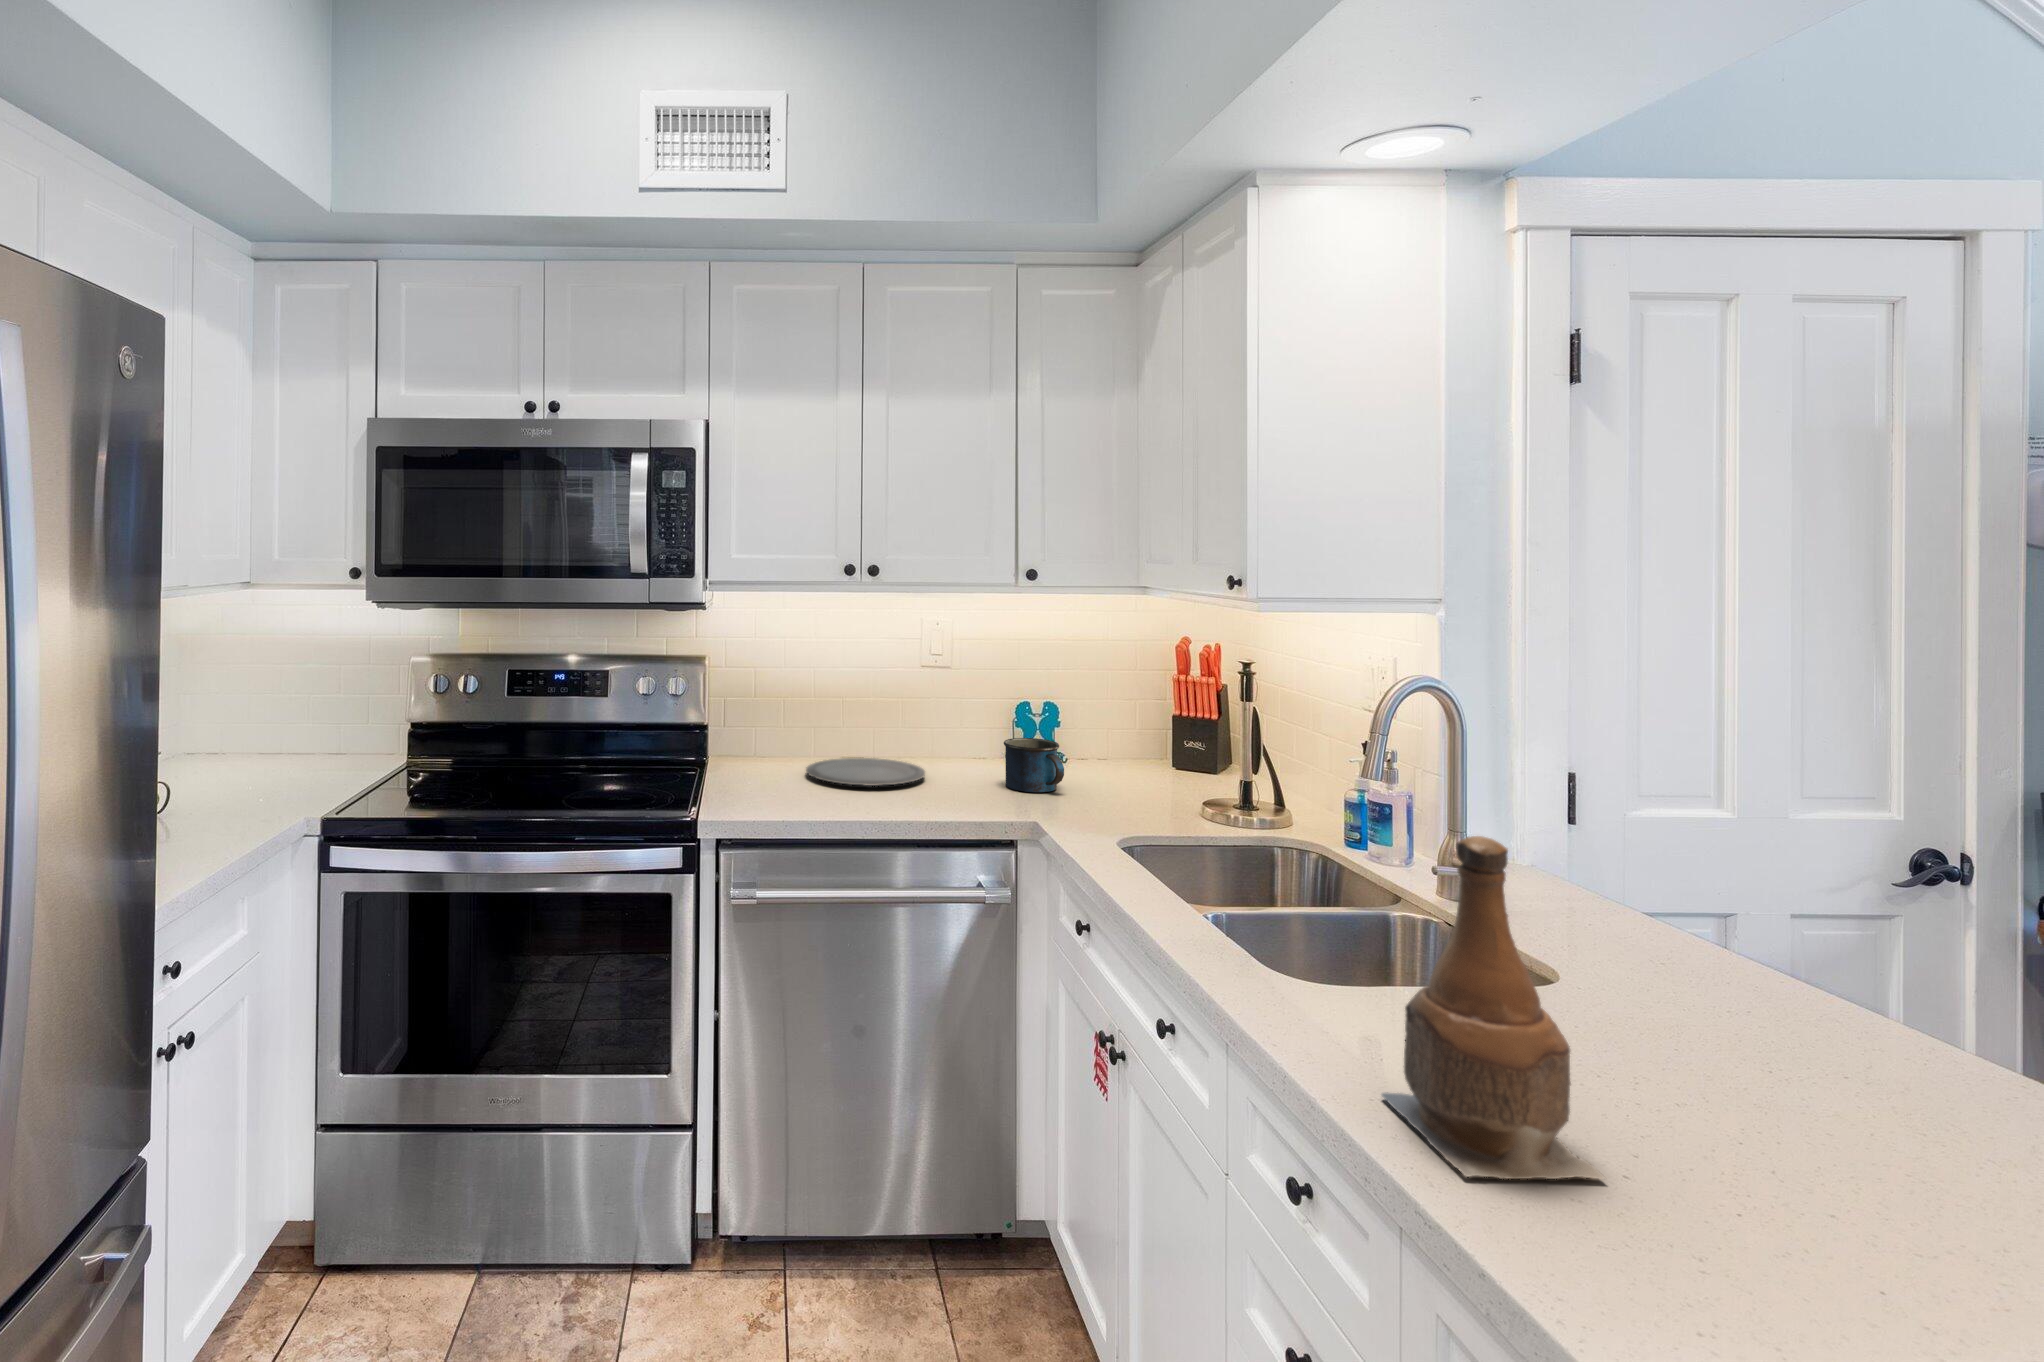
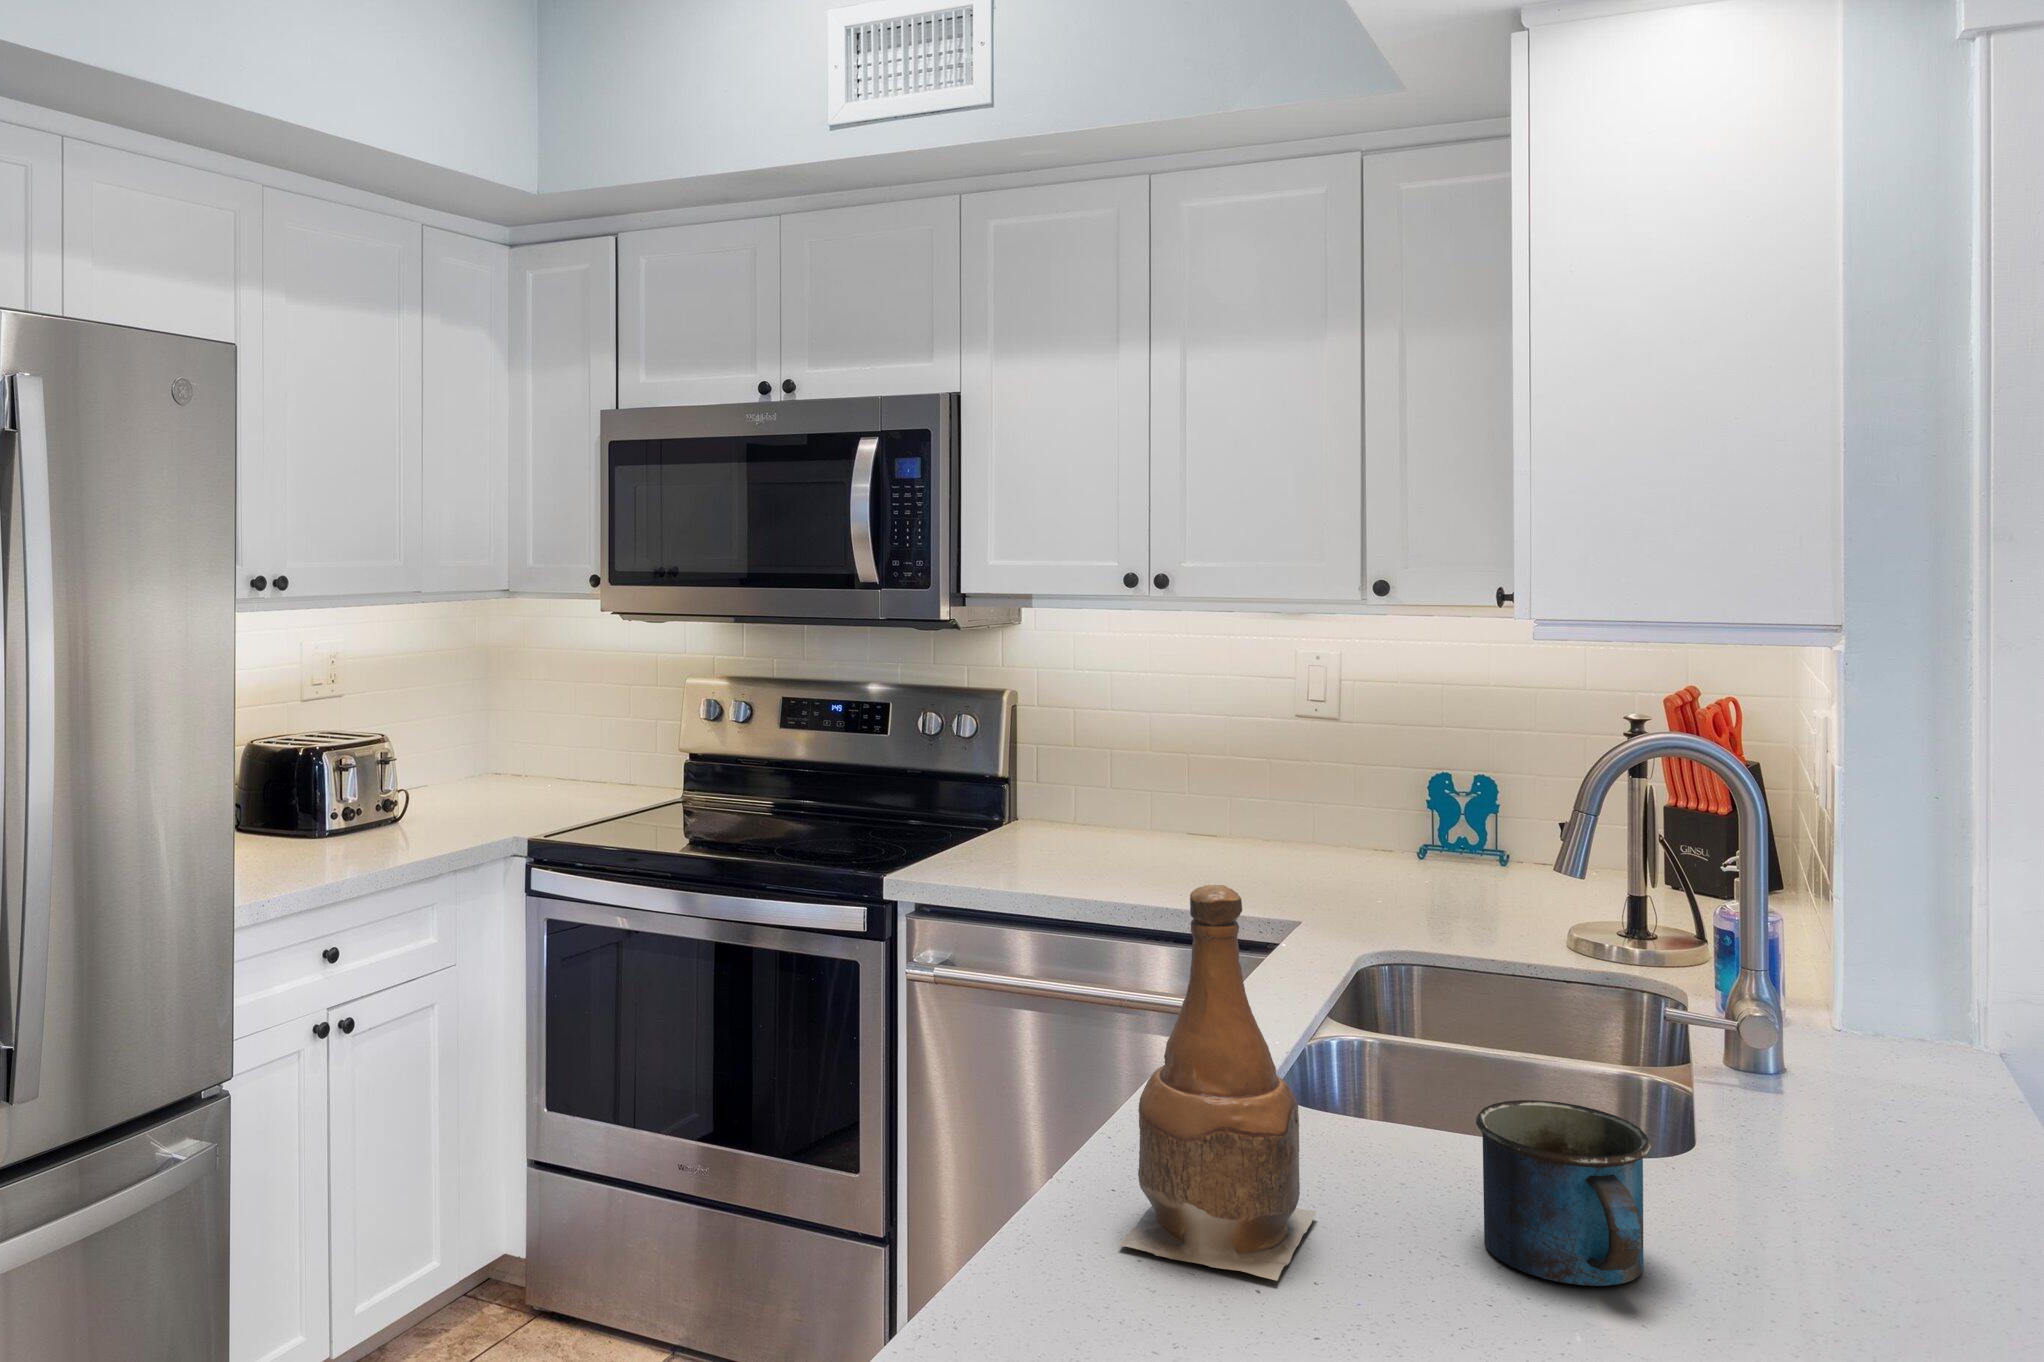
mug: present [1004,738,1064,792] -> present [1476,1100,1651,1286]
plate: present [806,758,925,786] -> none [1086,832,1249,865]

